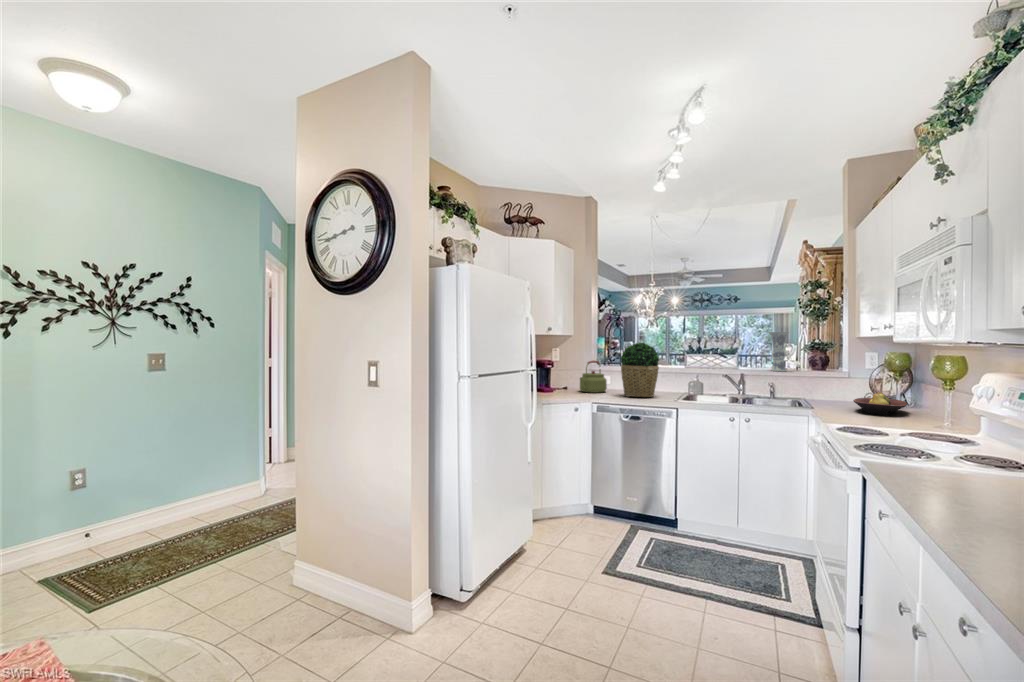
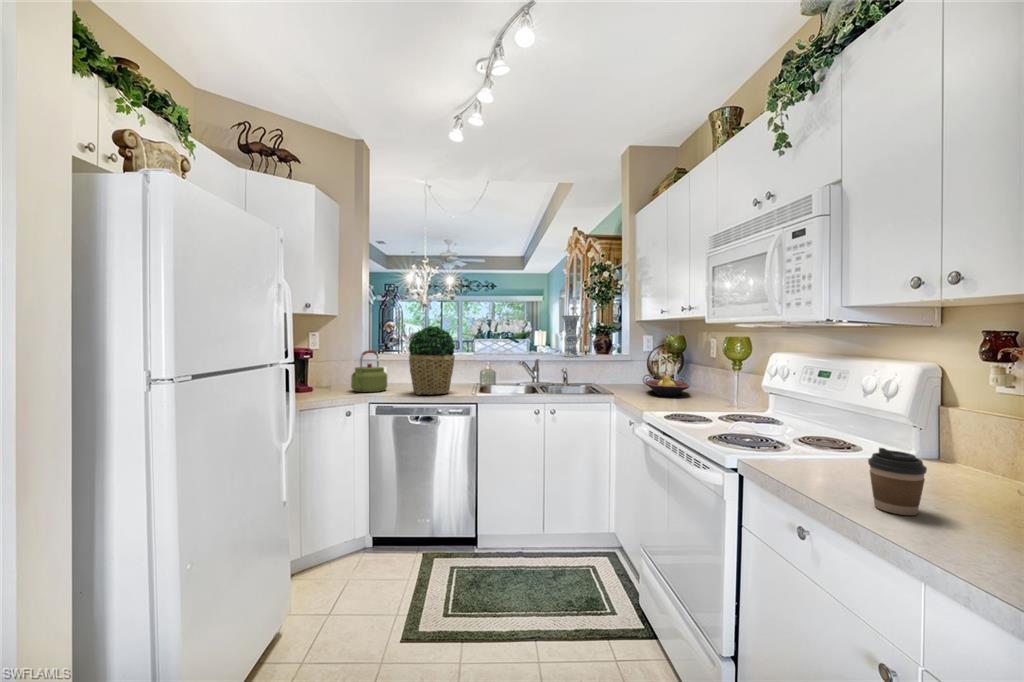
coffee cup: none [929,450,981,507] -> present [868,448,927,515]

